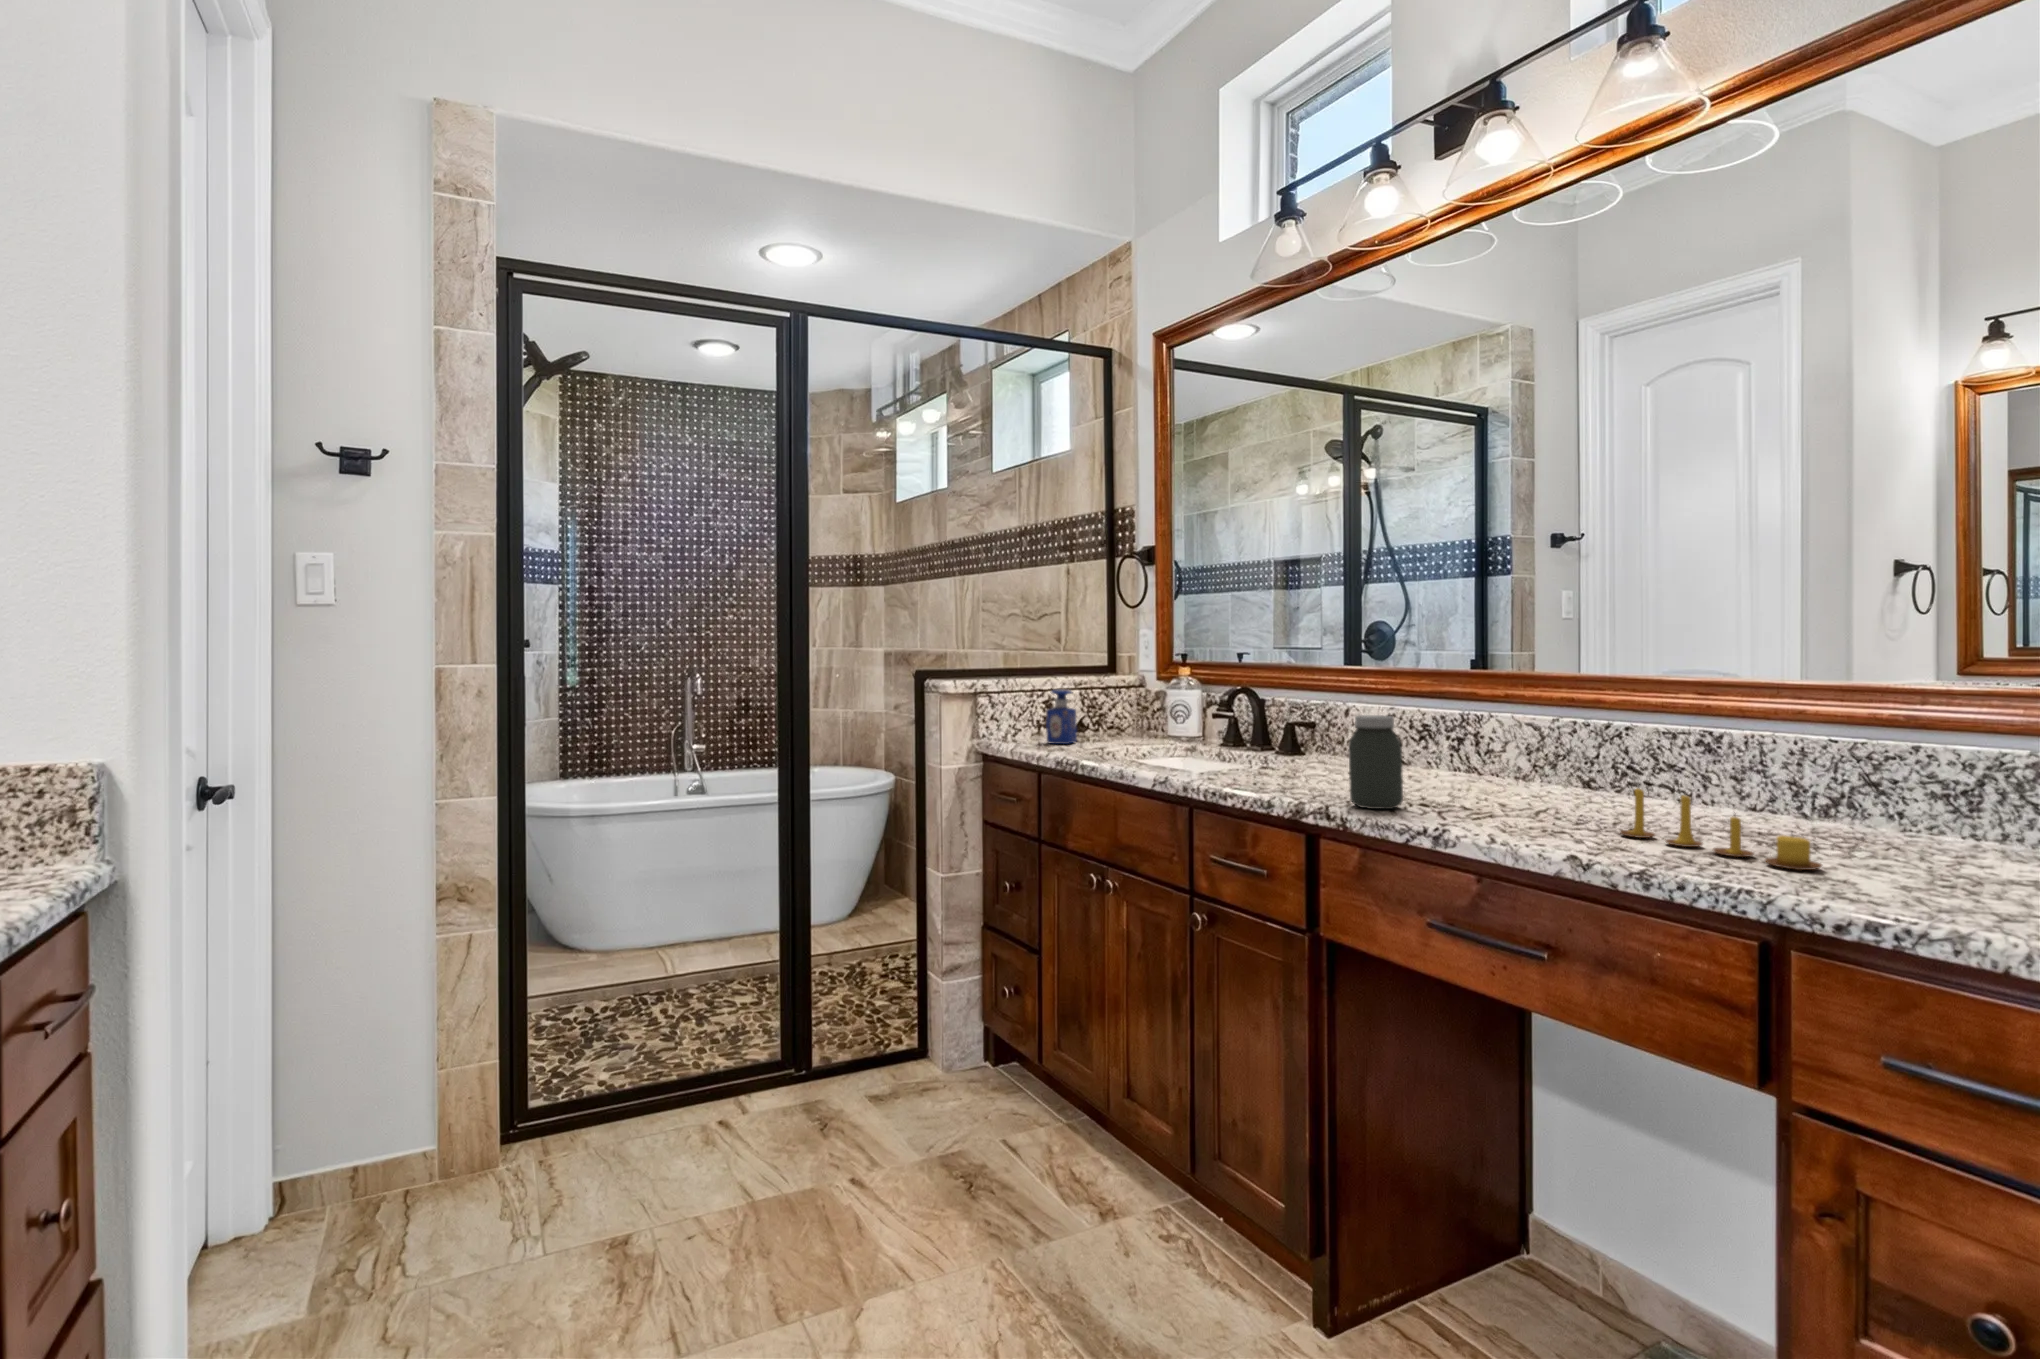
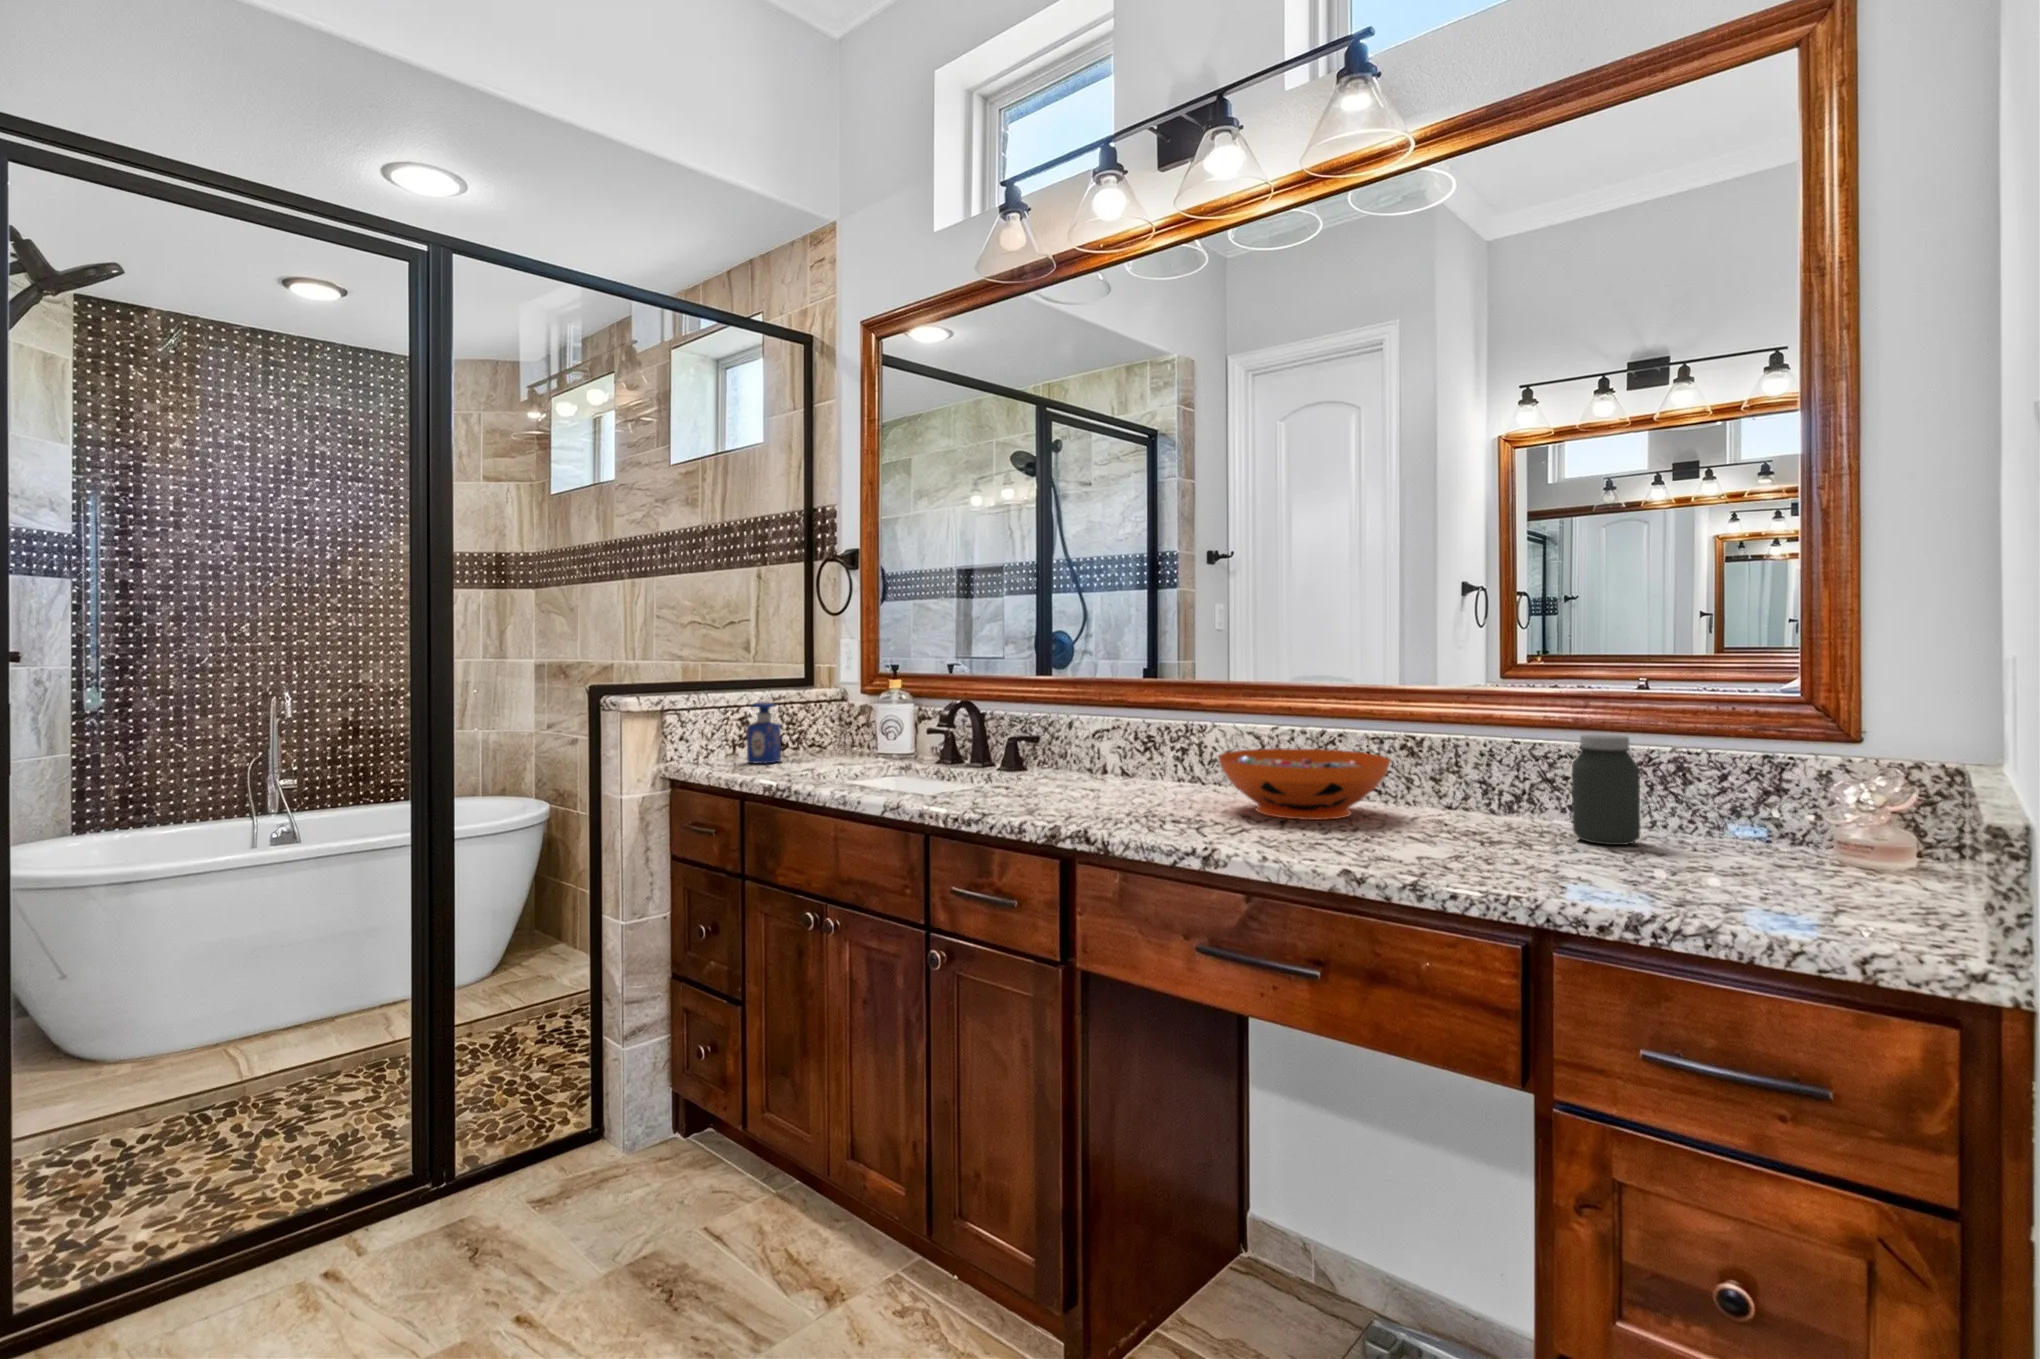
jar: present [1349,715,1403,809] -> present [1572,734,1640,845]
decorative bowl: none [1480,741,1675,813] -> present [1218,748,1391,820]
candle: present [1621,785,1822,870] -> none [1366,791,1554,870]

